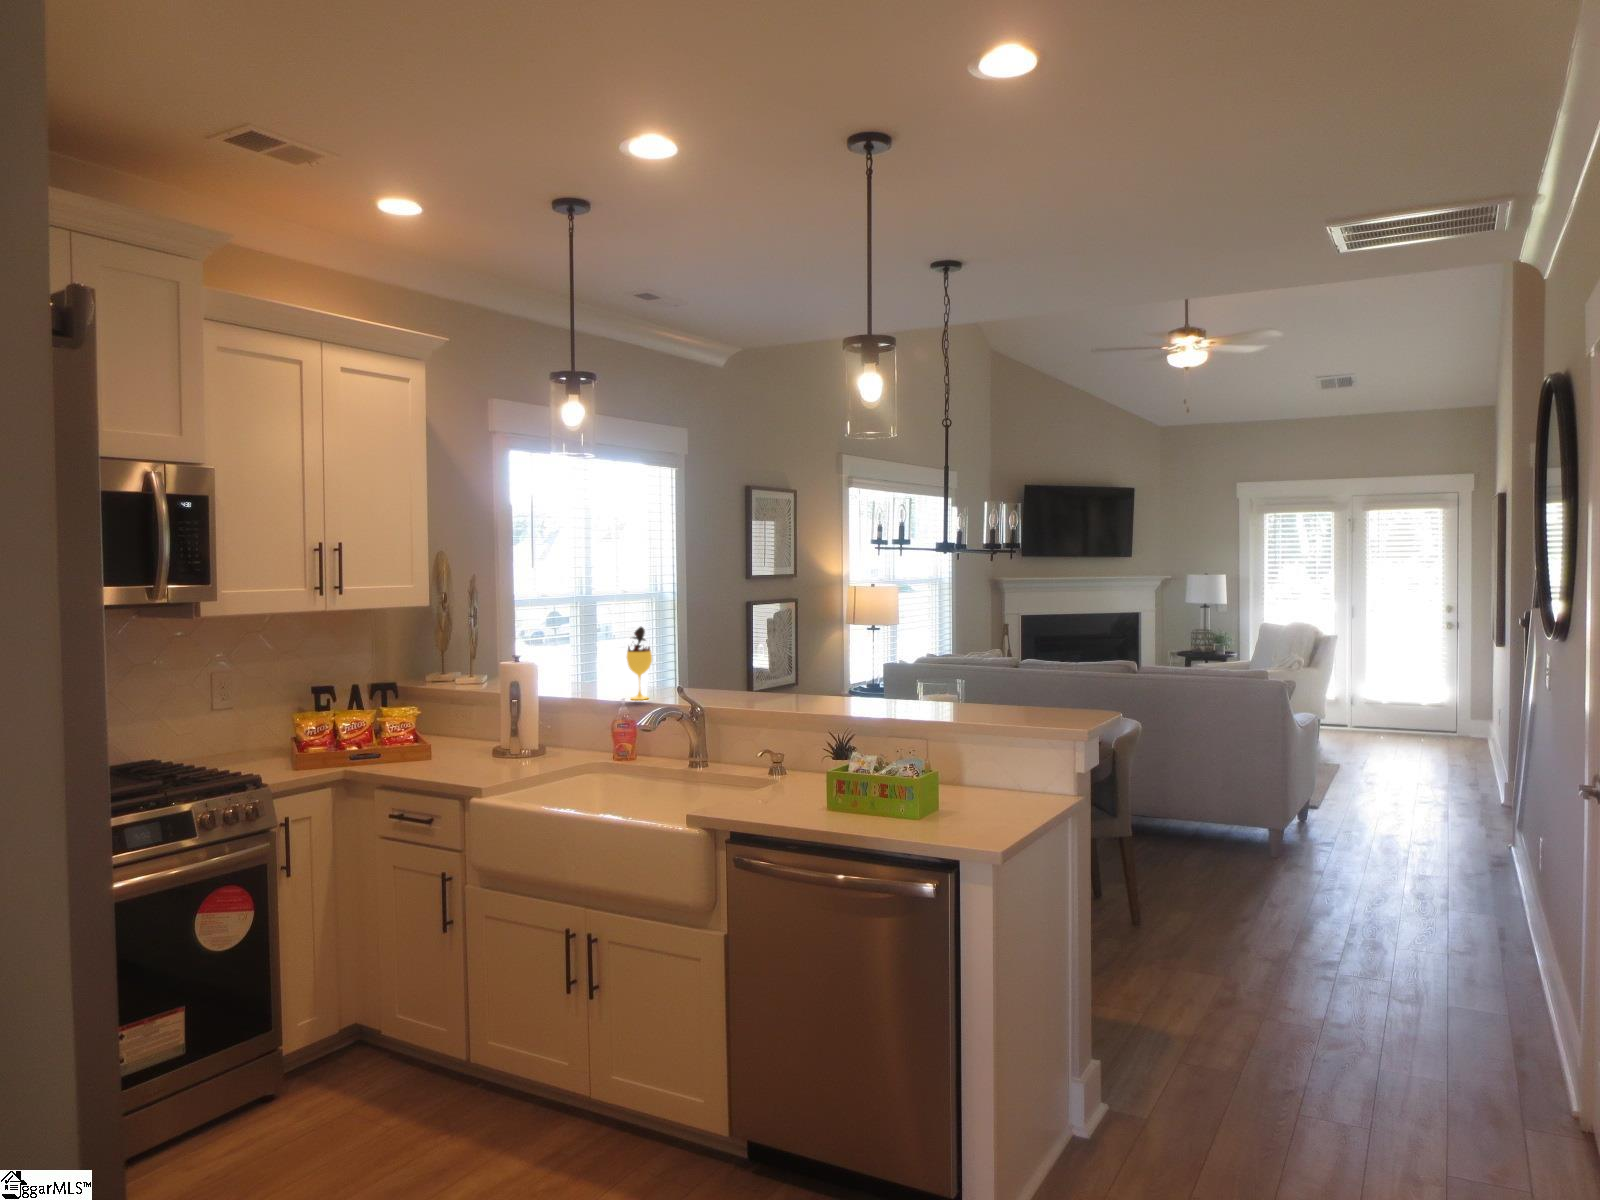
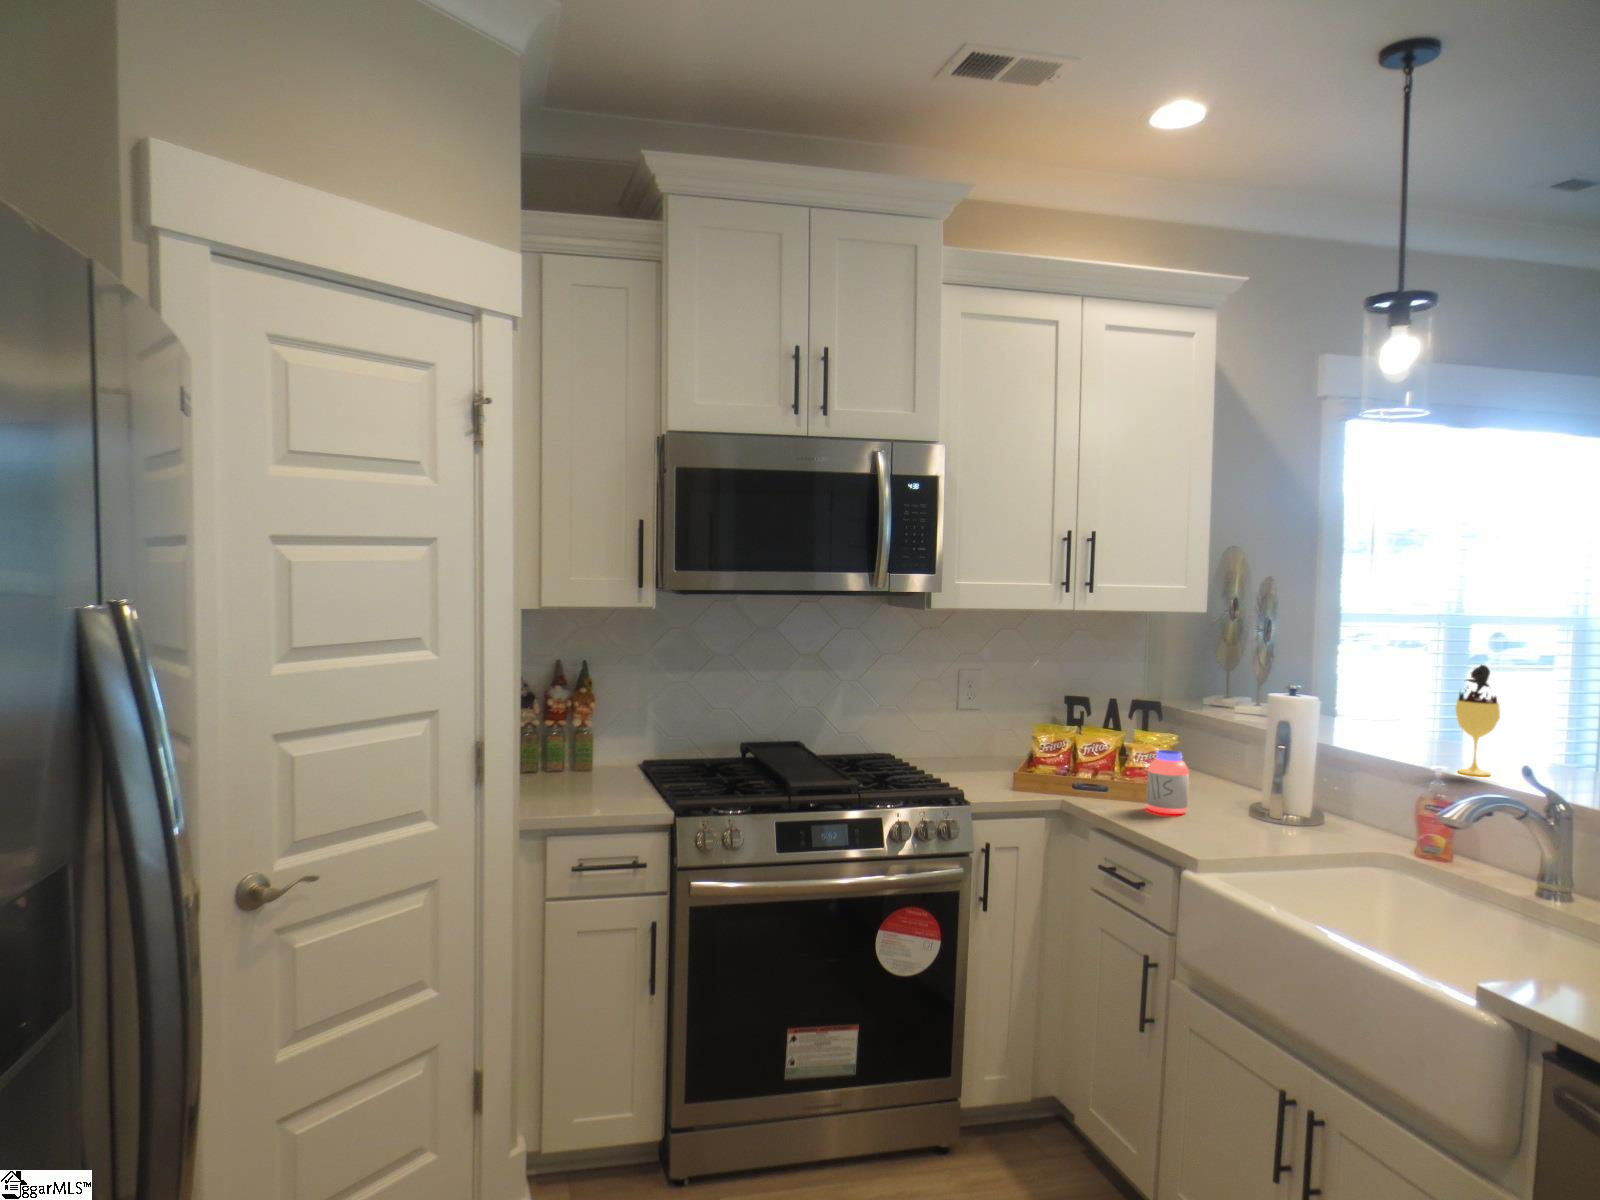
jar: none [413,716,447,766] -> present [1147,750,1189,814]

